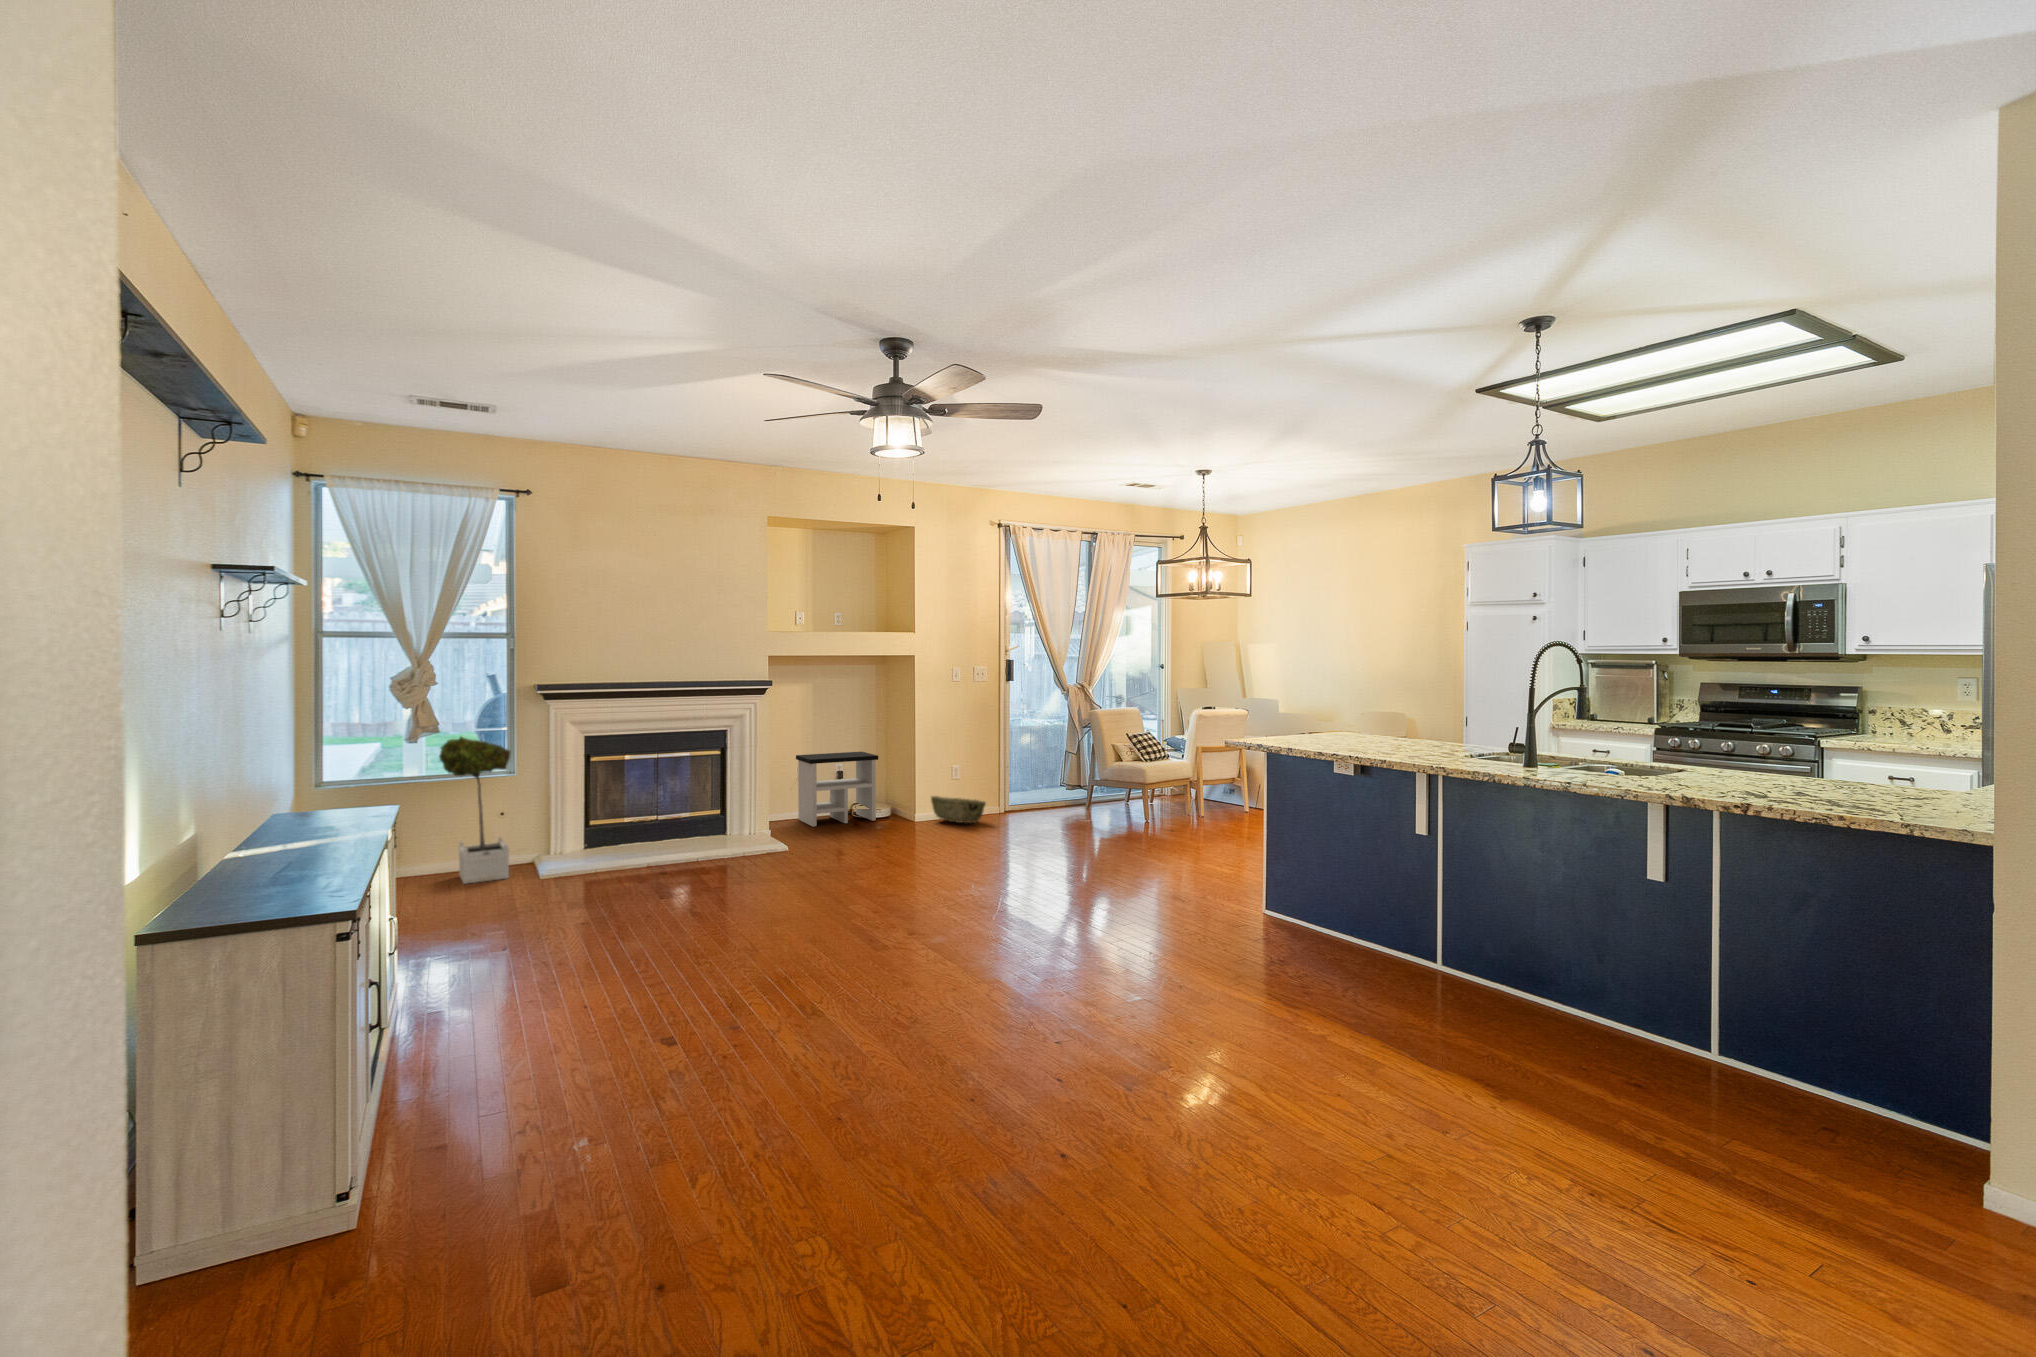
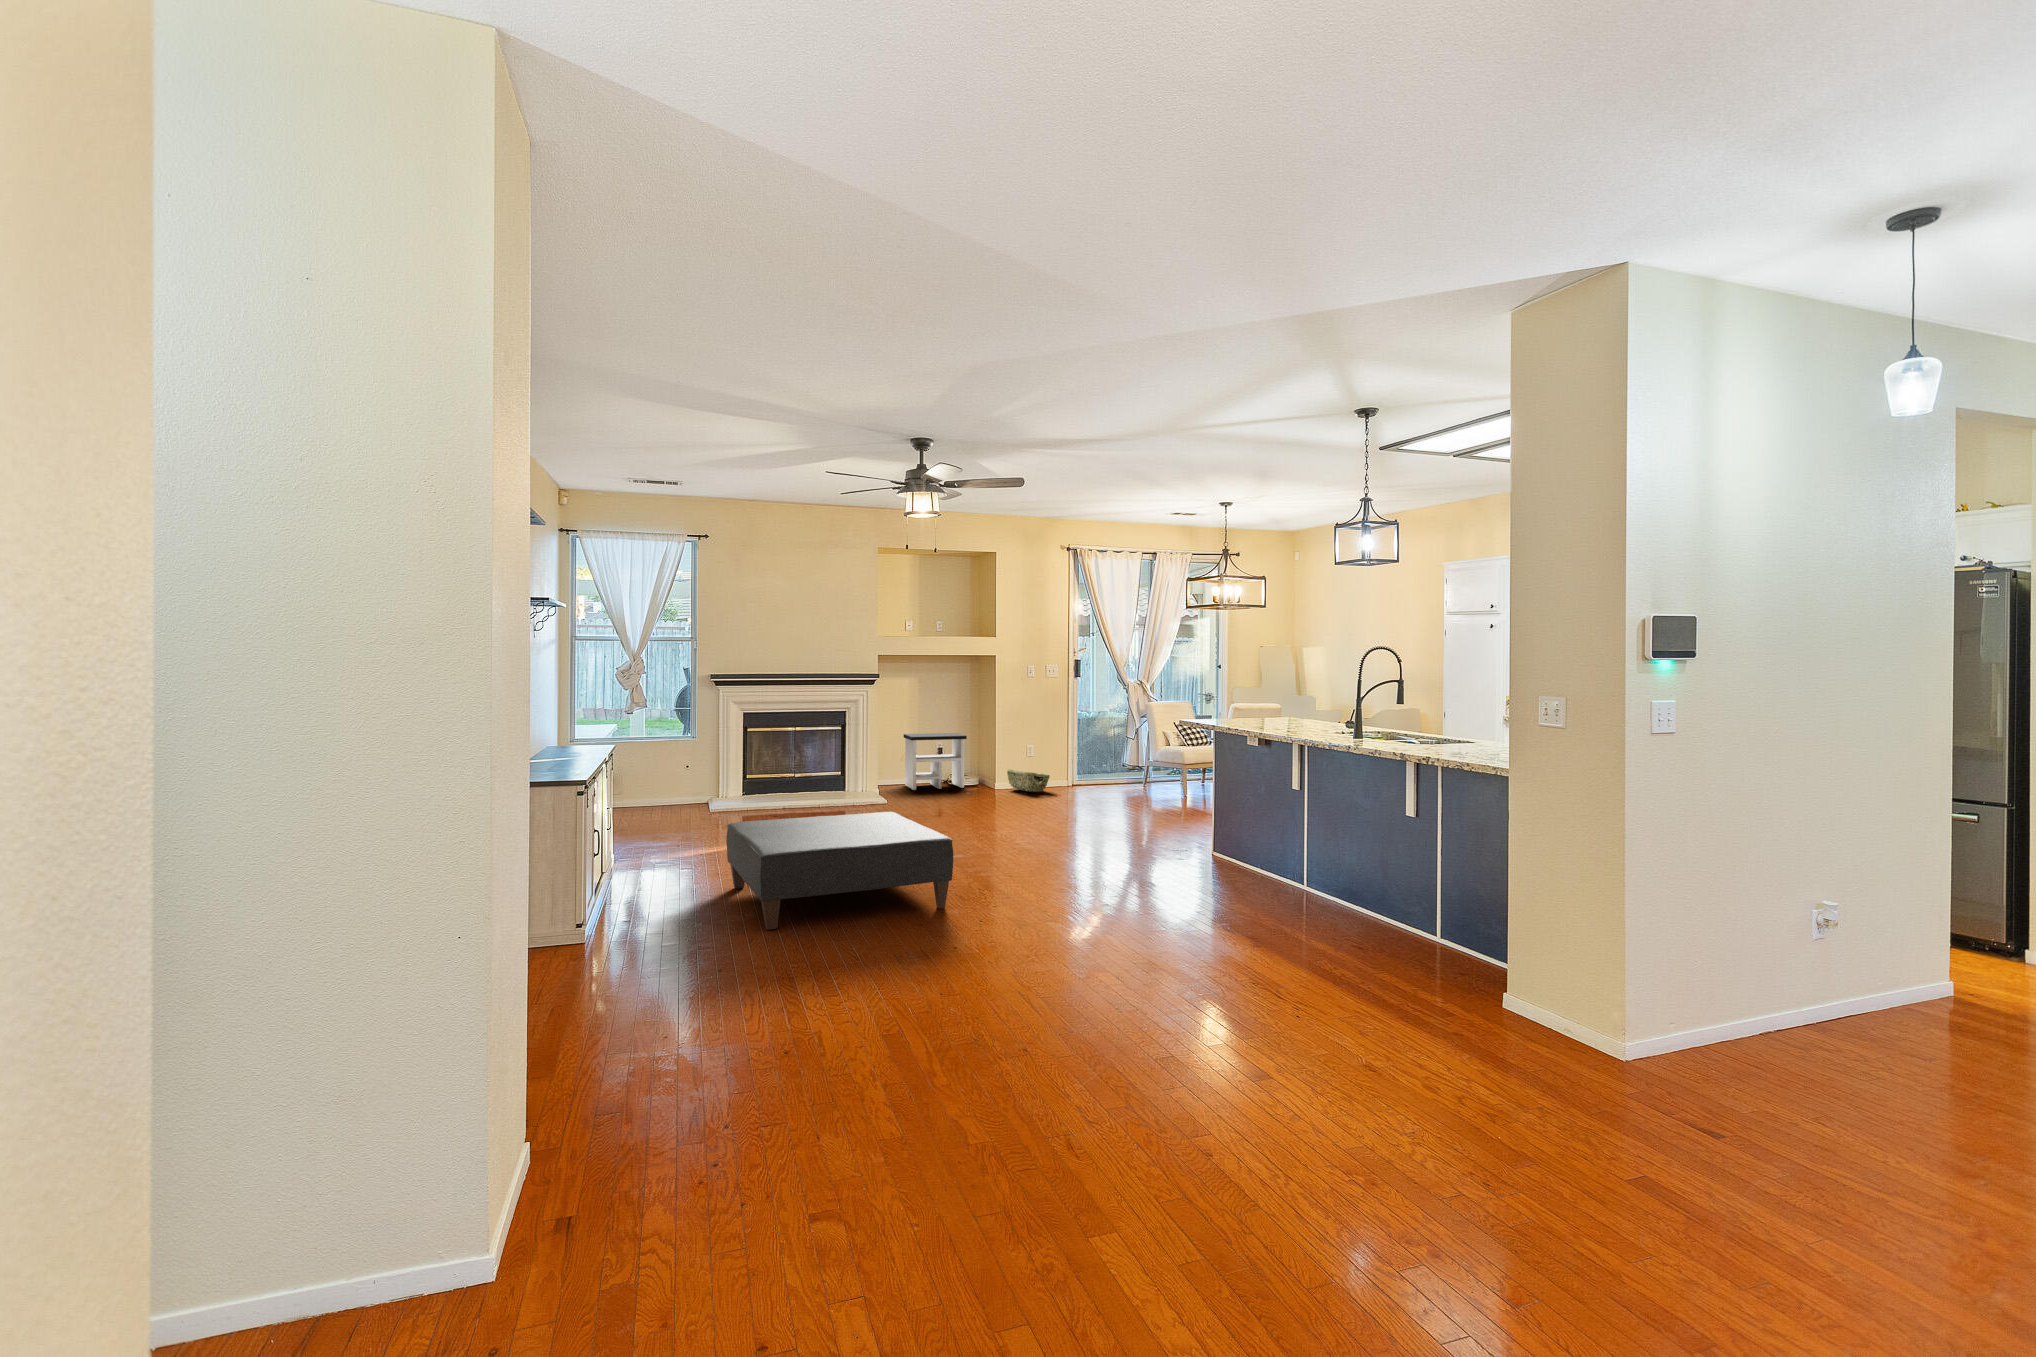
potted tree: present [439,737,510,884] -> none [645,710,692,813]
ottoman: none [603,891,1000,1152] -> present [727,812,953,930]

